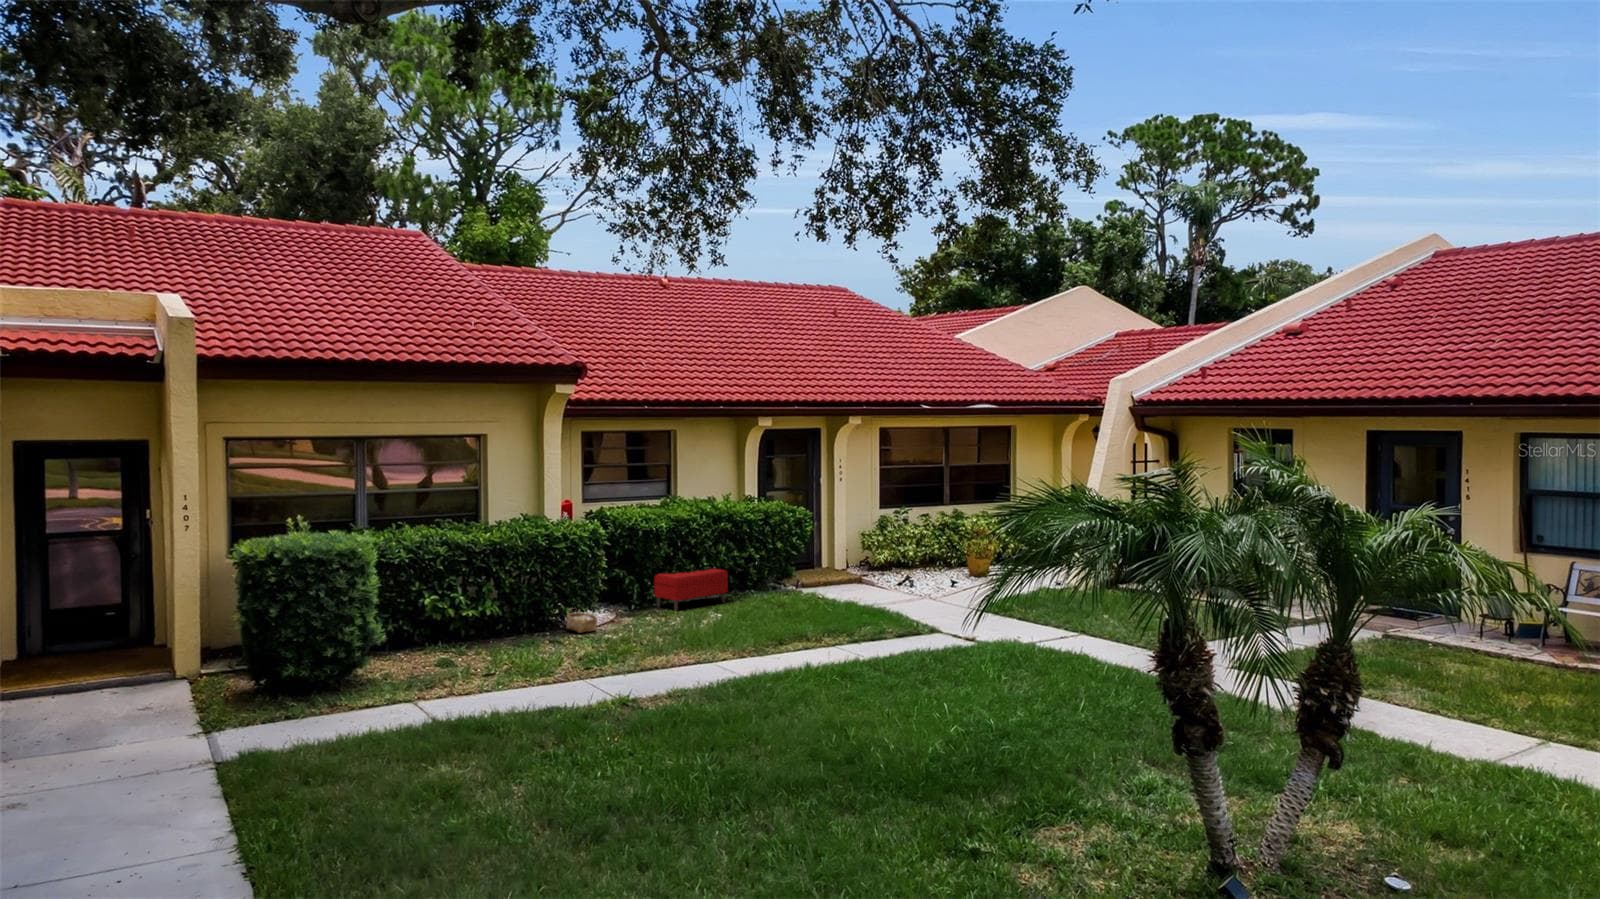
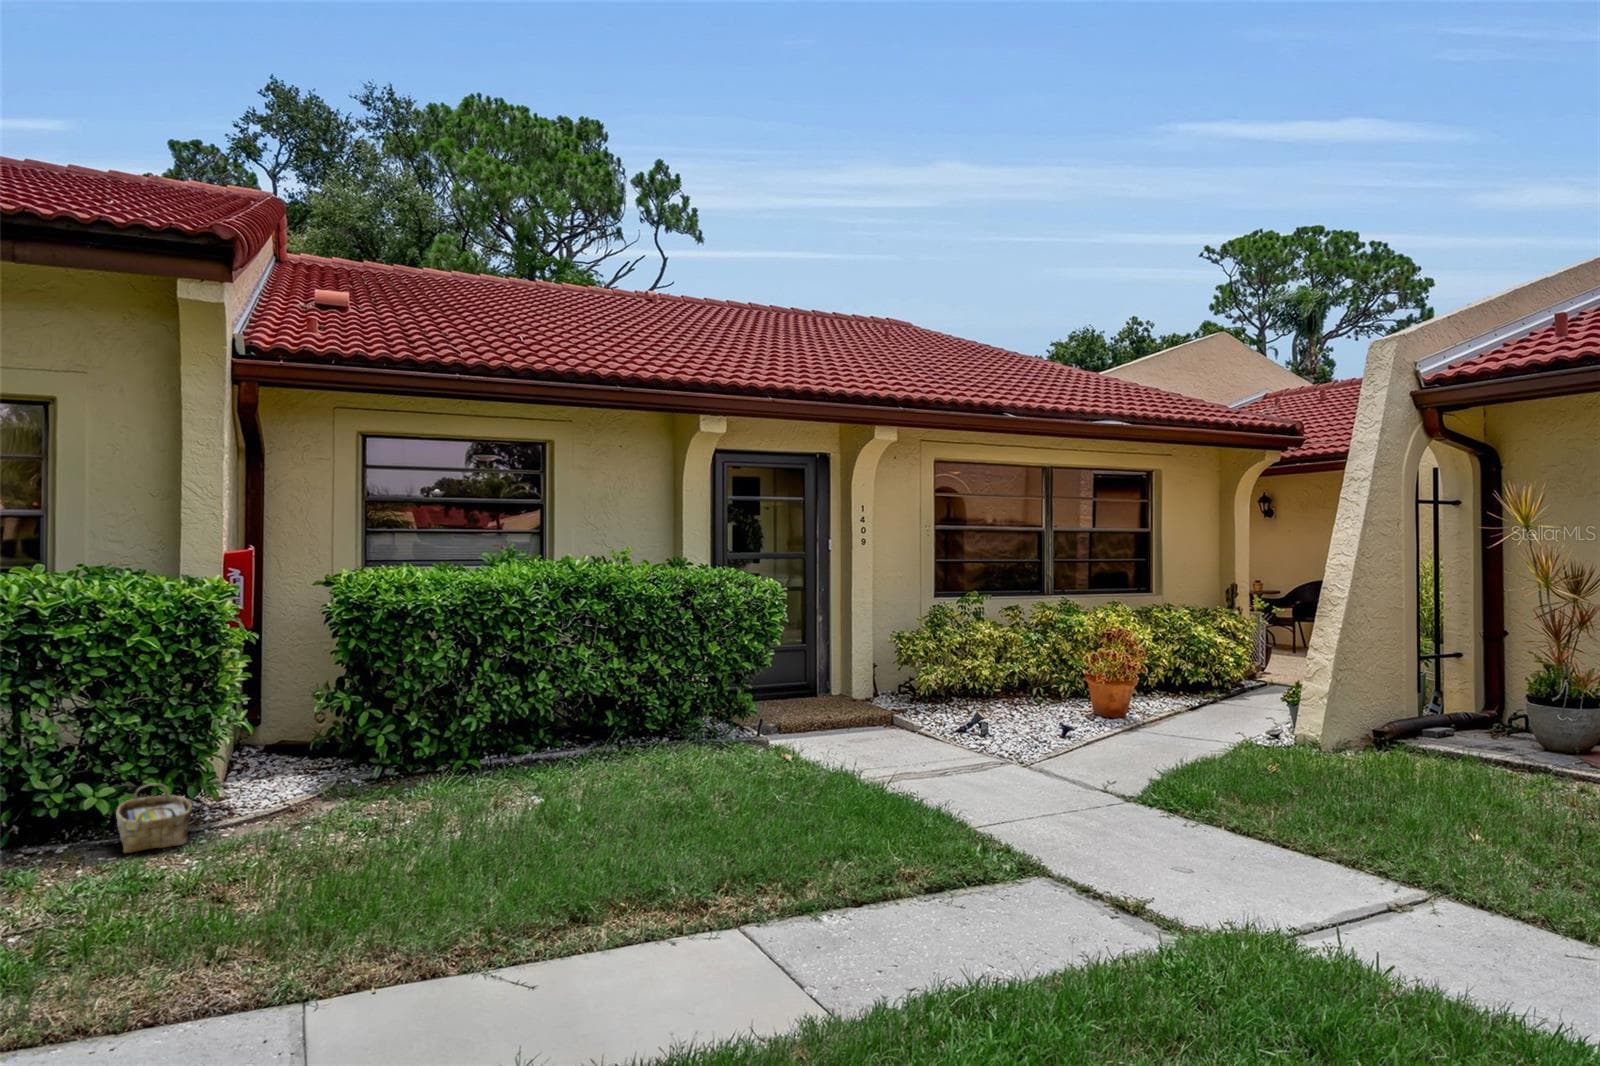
bench: present [654,568,728,611] -> none [445,690,605,783]

